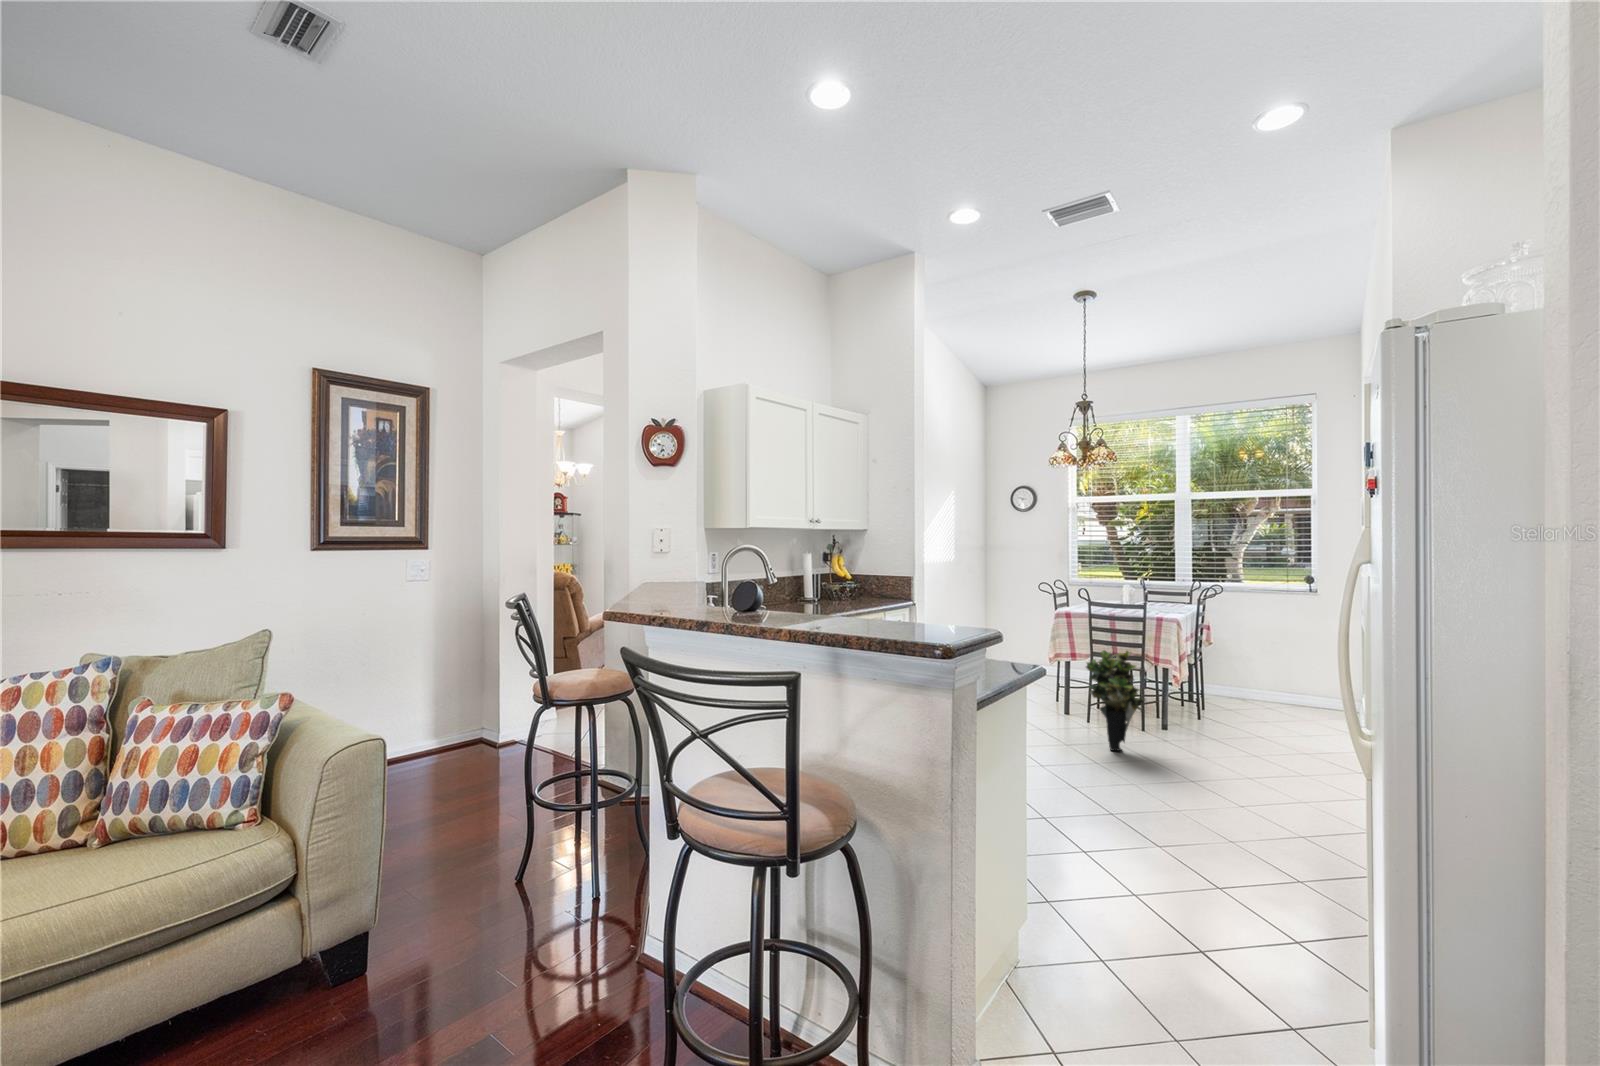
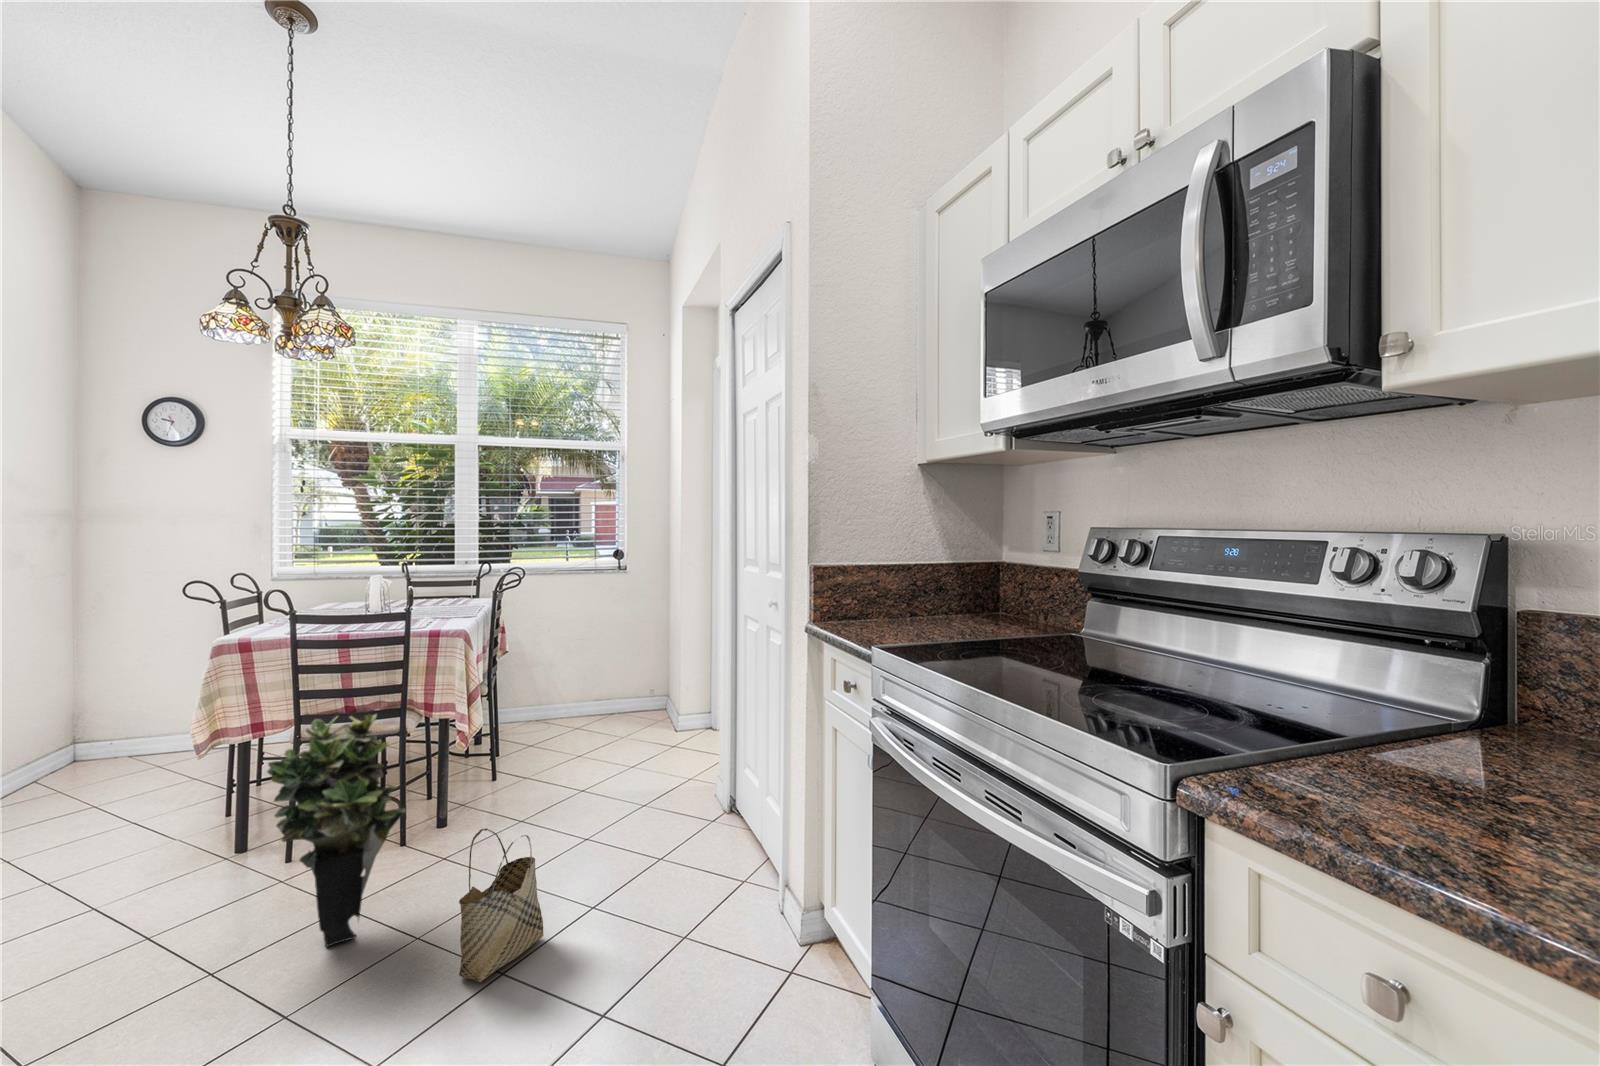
woven basket: none [1170,710,1216,777] -> present [459,828,543,982]

